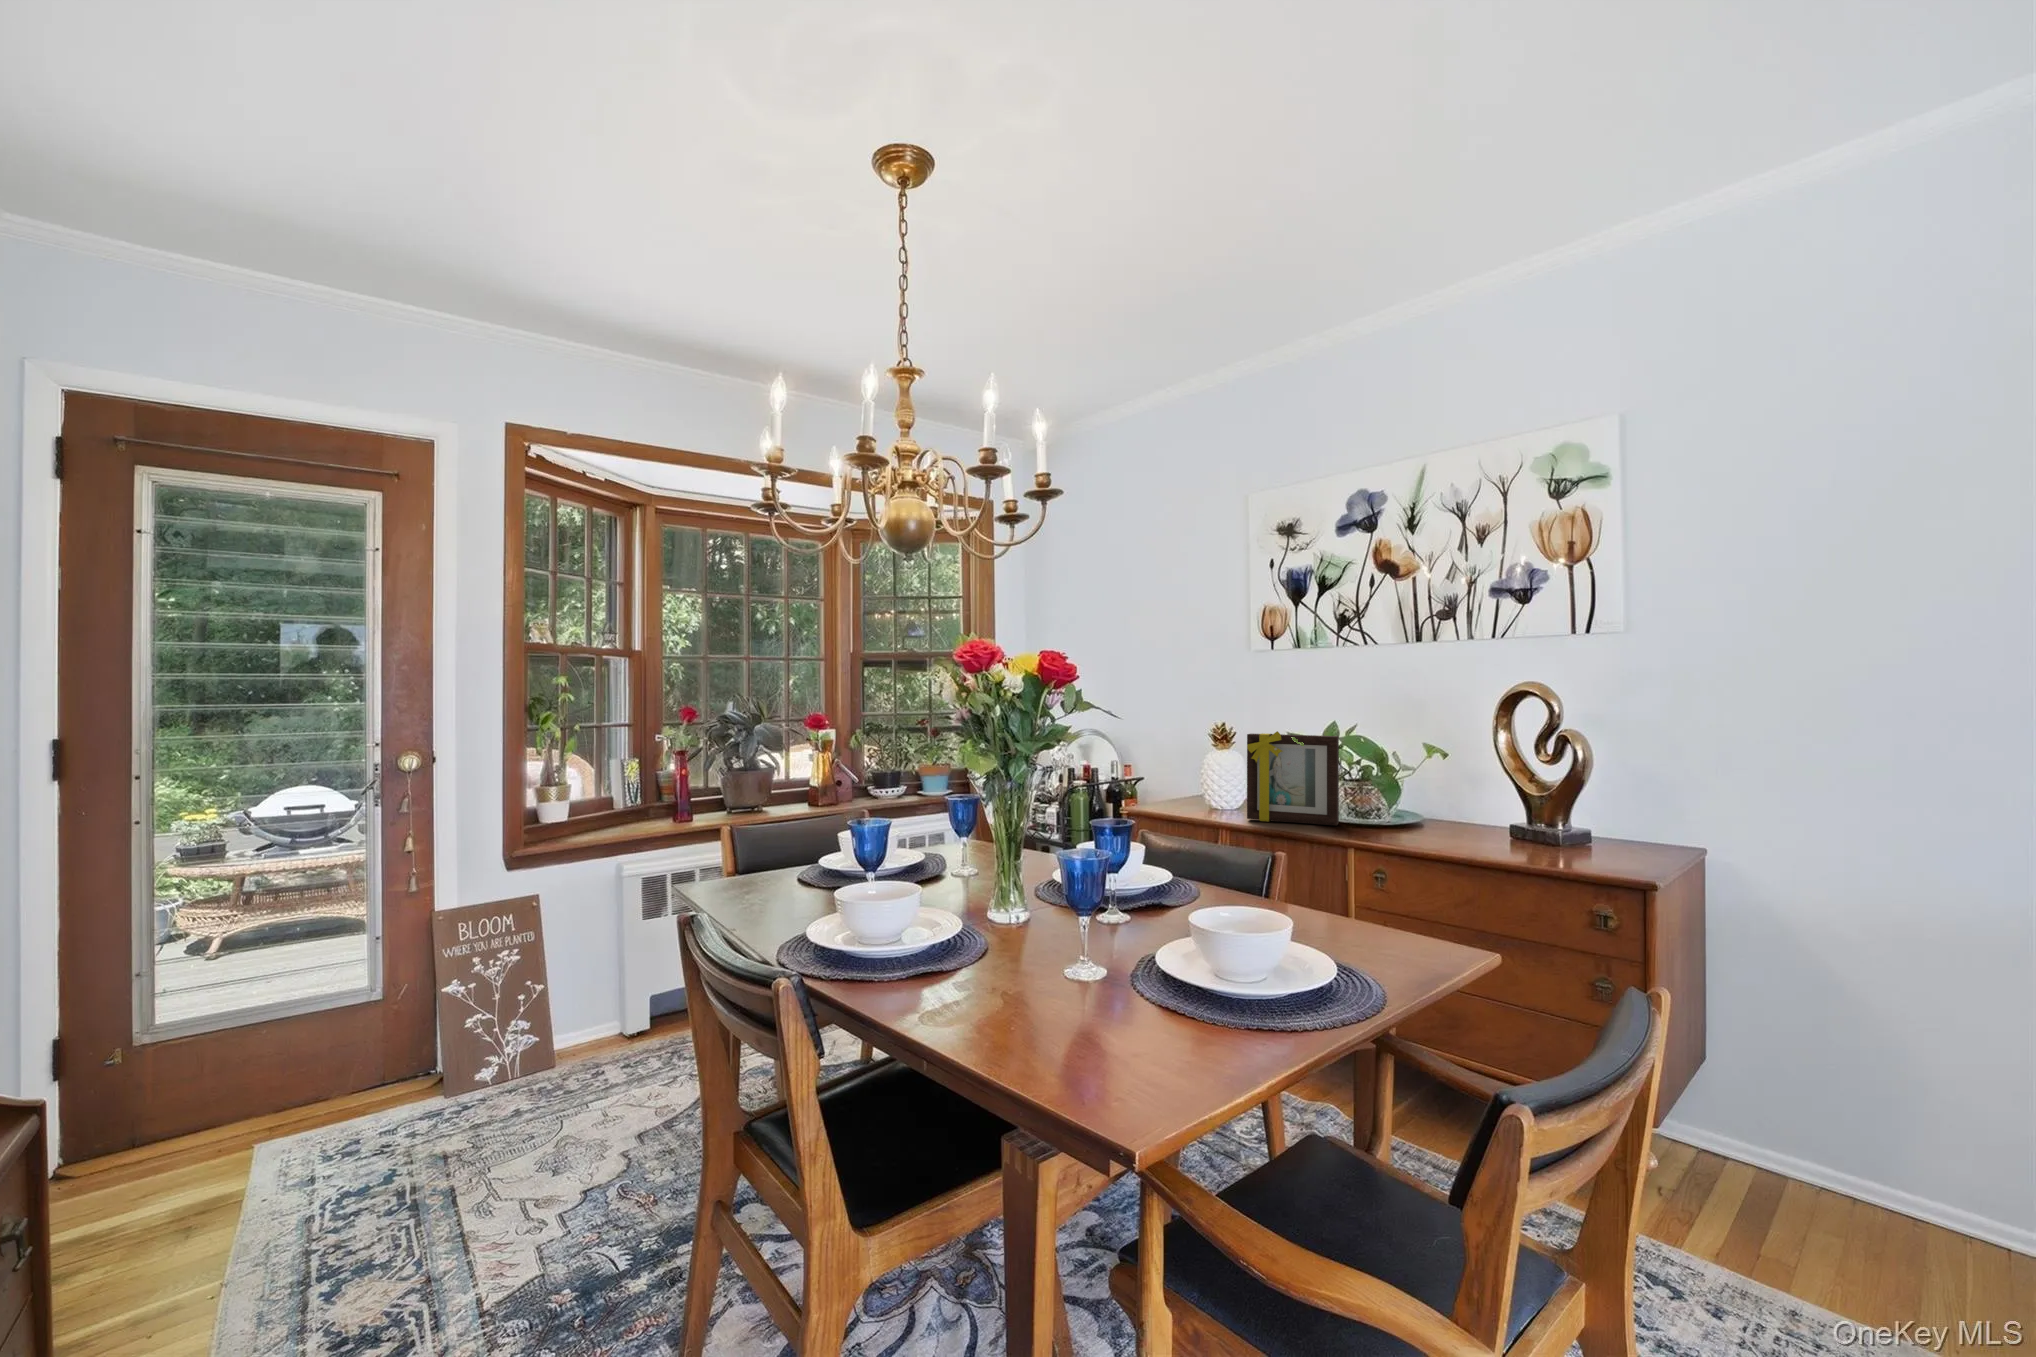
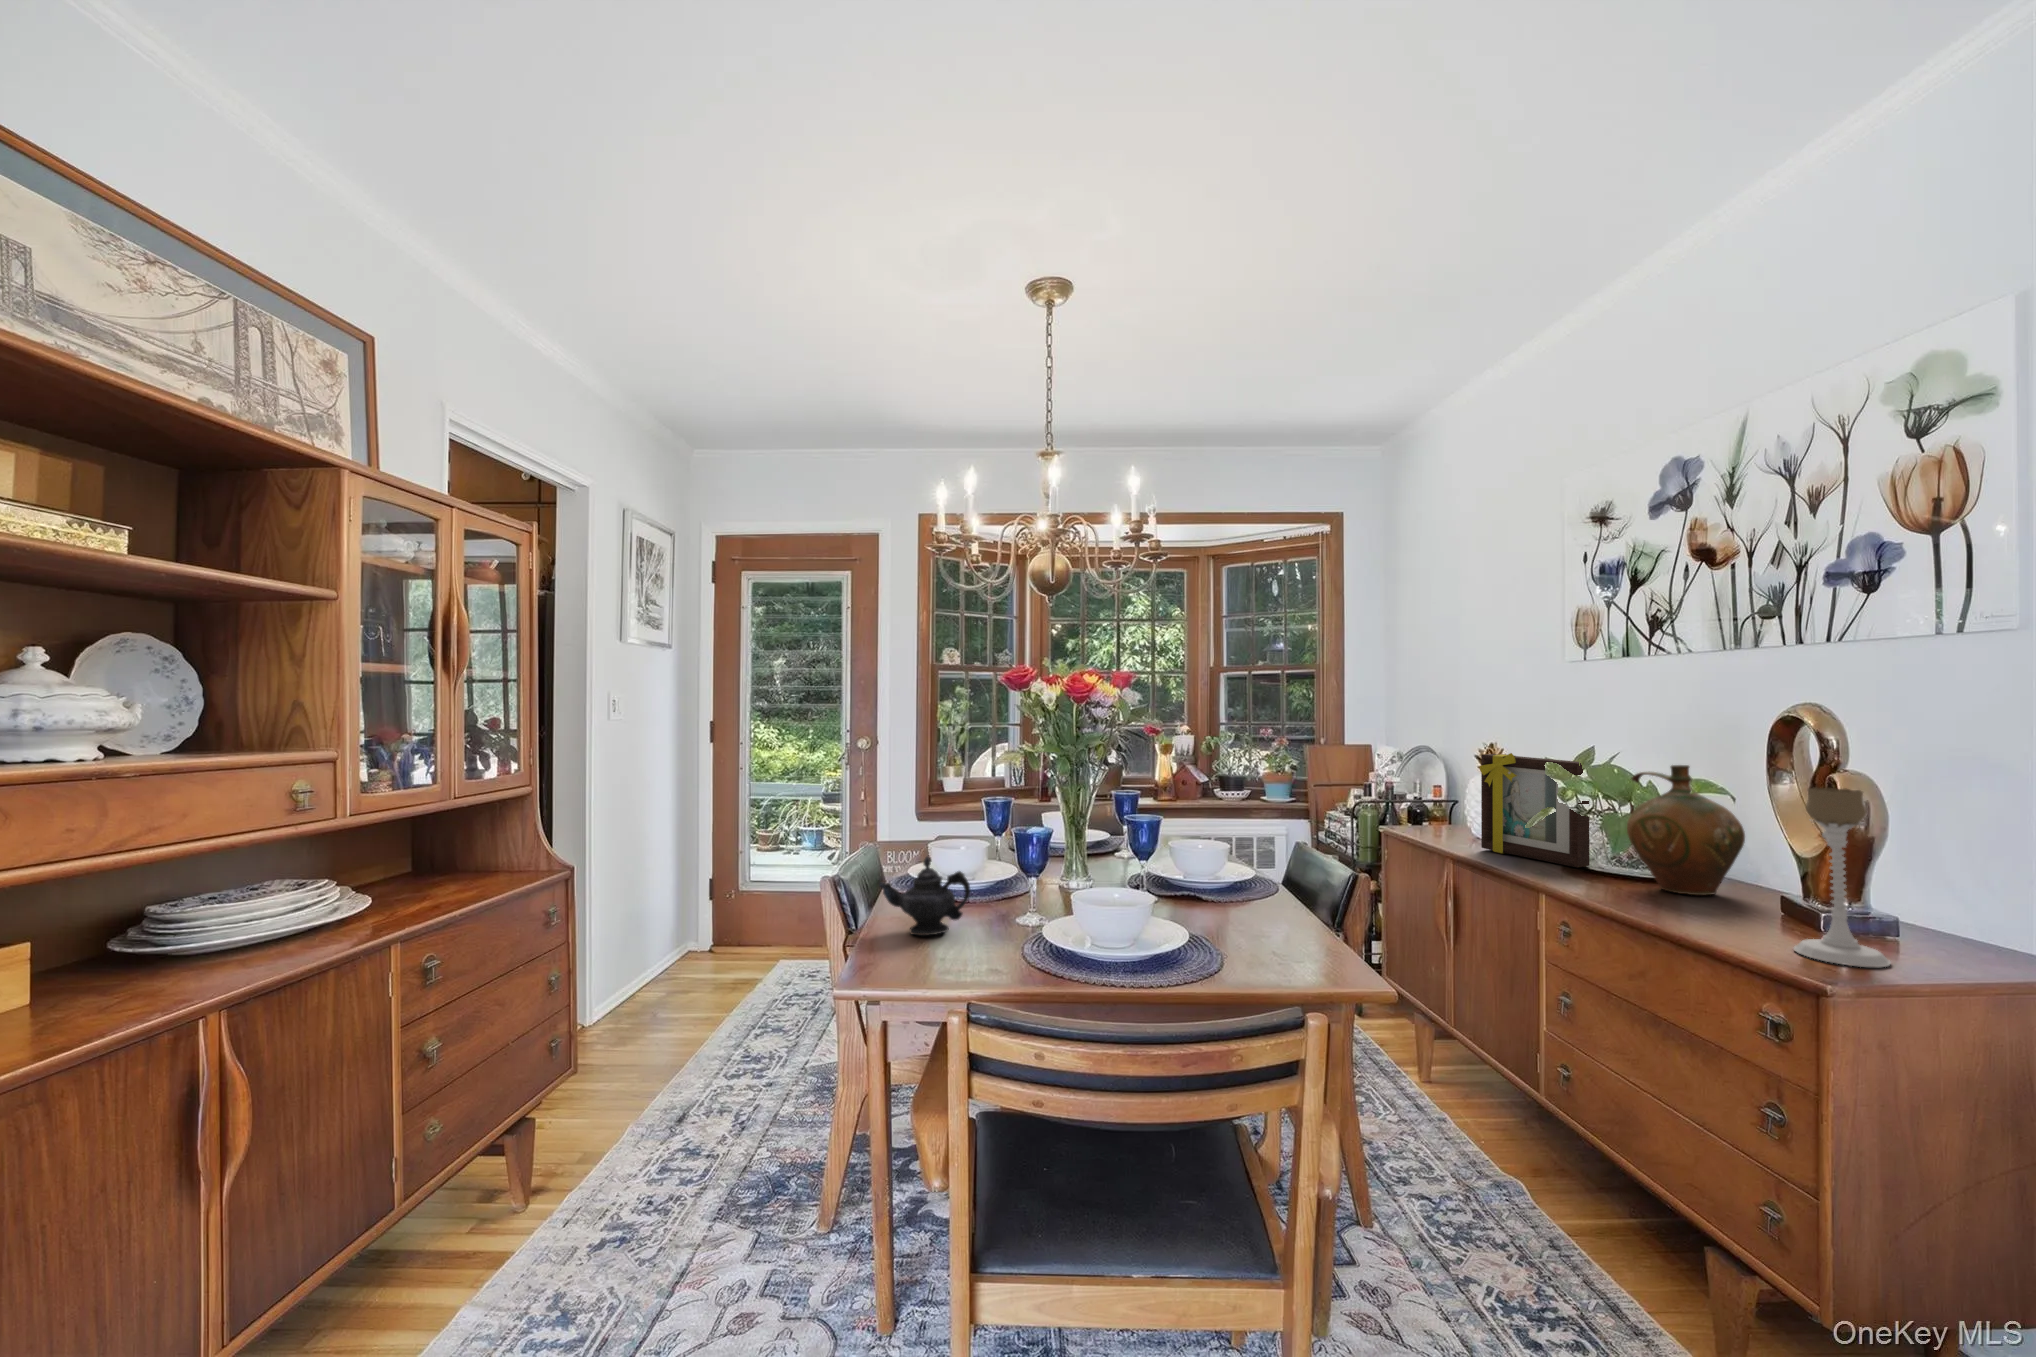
ceramic jug: none [1387,733,1471,835] -> present [1627,765,1745,895]
candle holder: none [1574,741,1634,867] -> present [1794,787,1891,967]
teapot: none [944,899,1061,1017] -> present [879,856,970,935]

